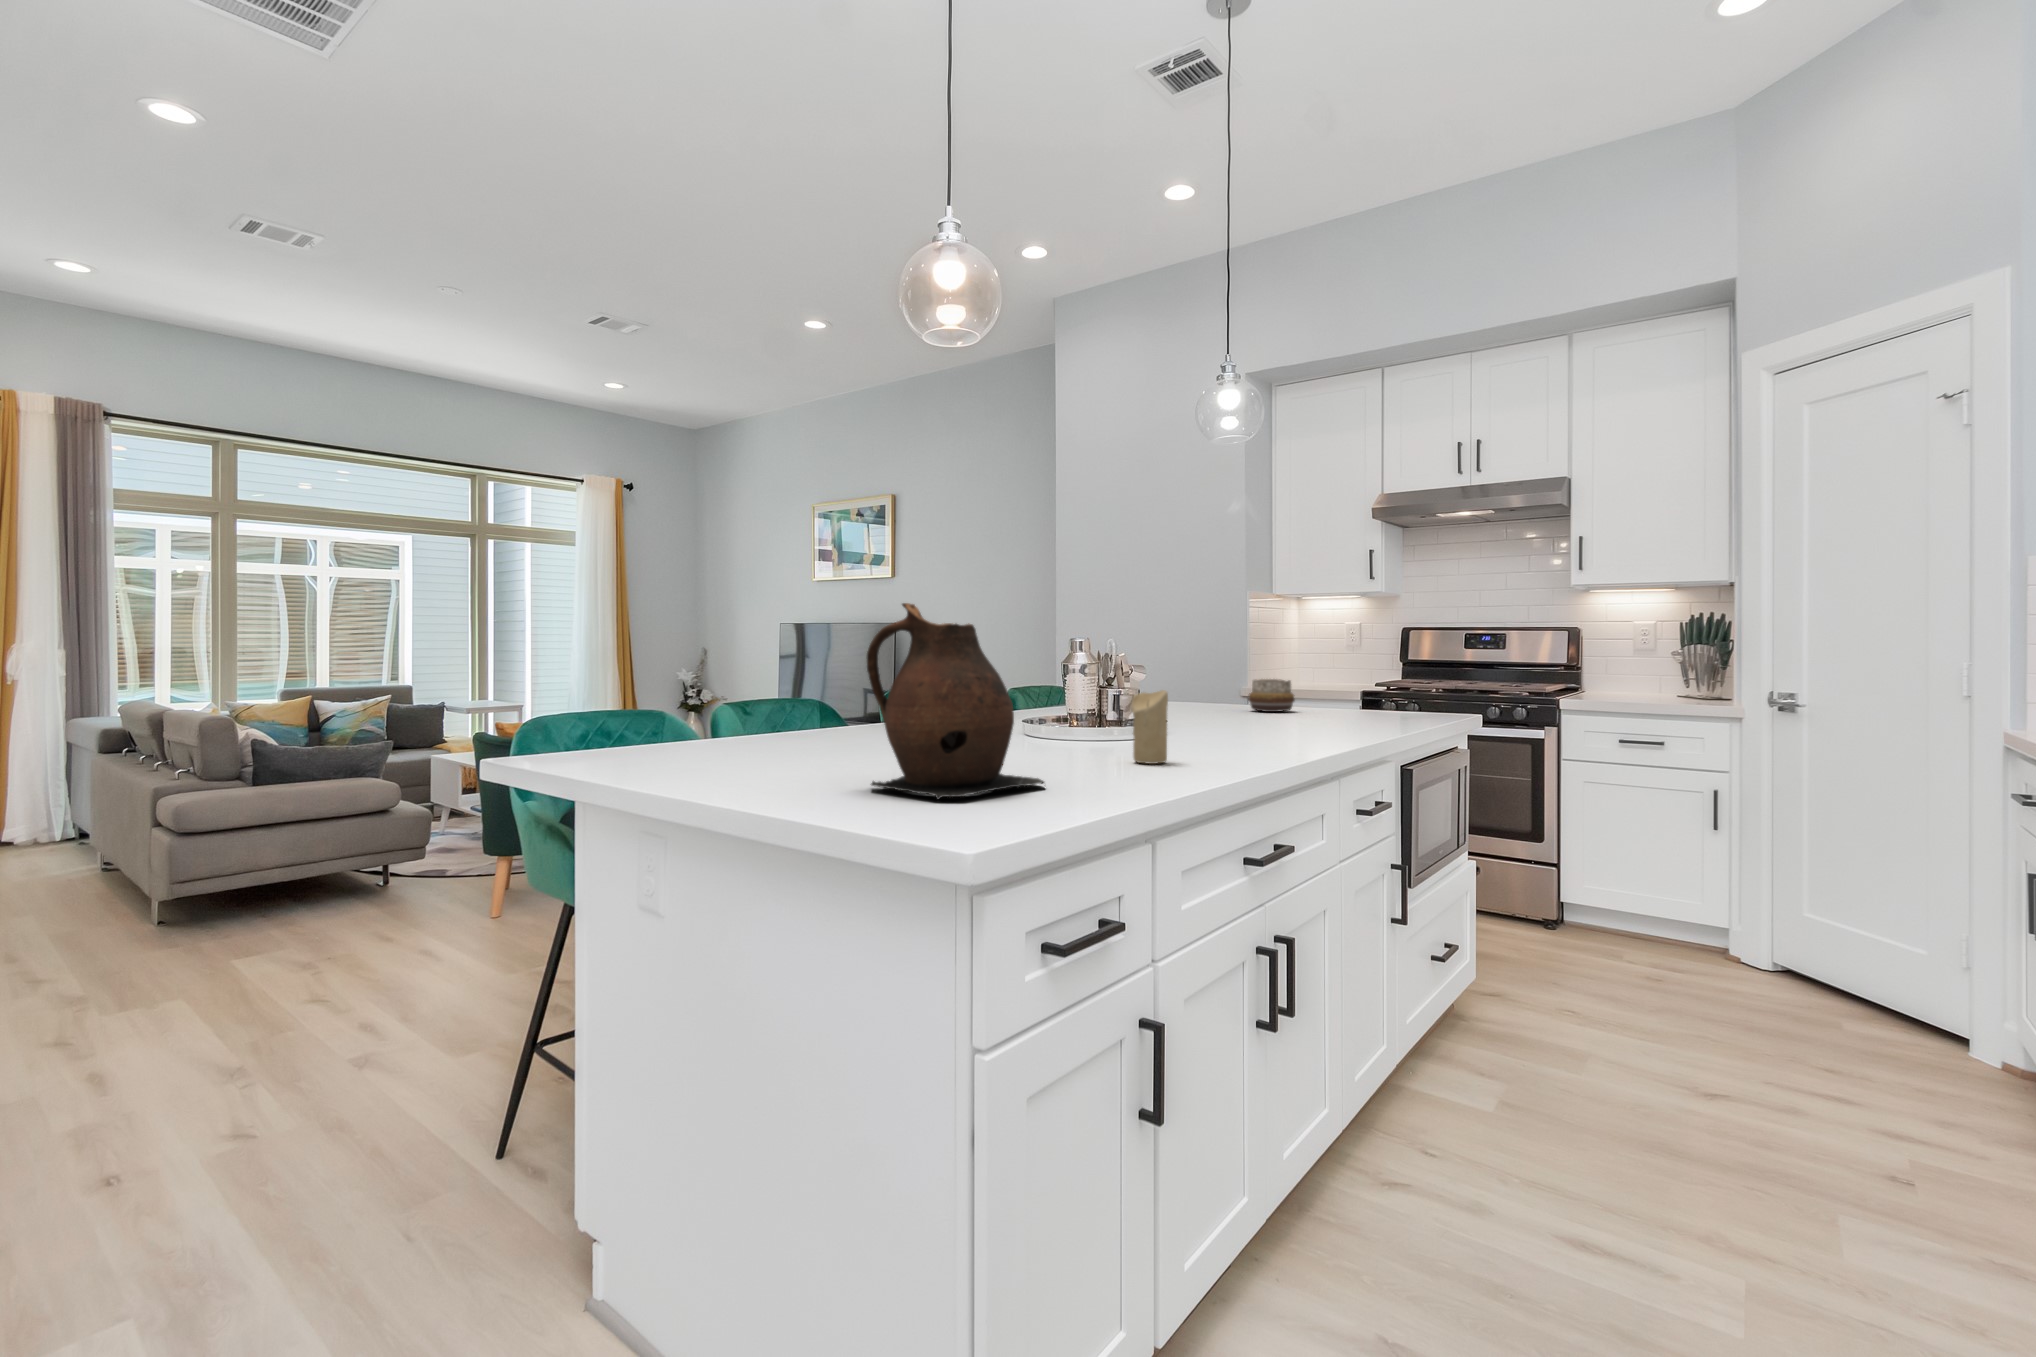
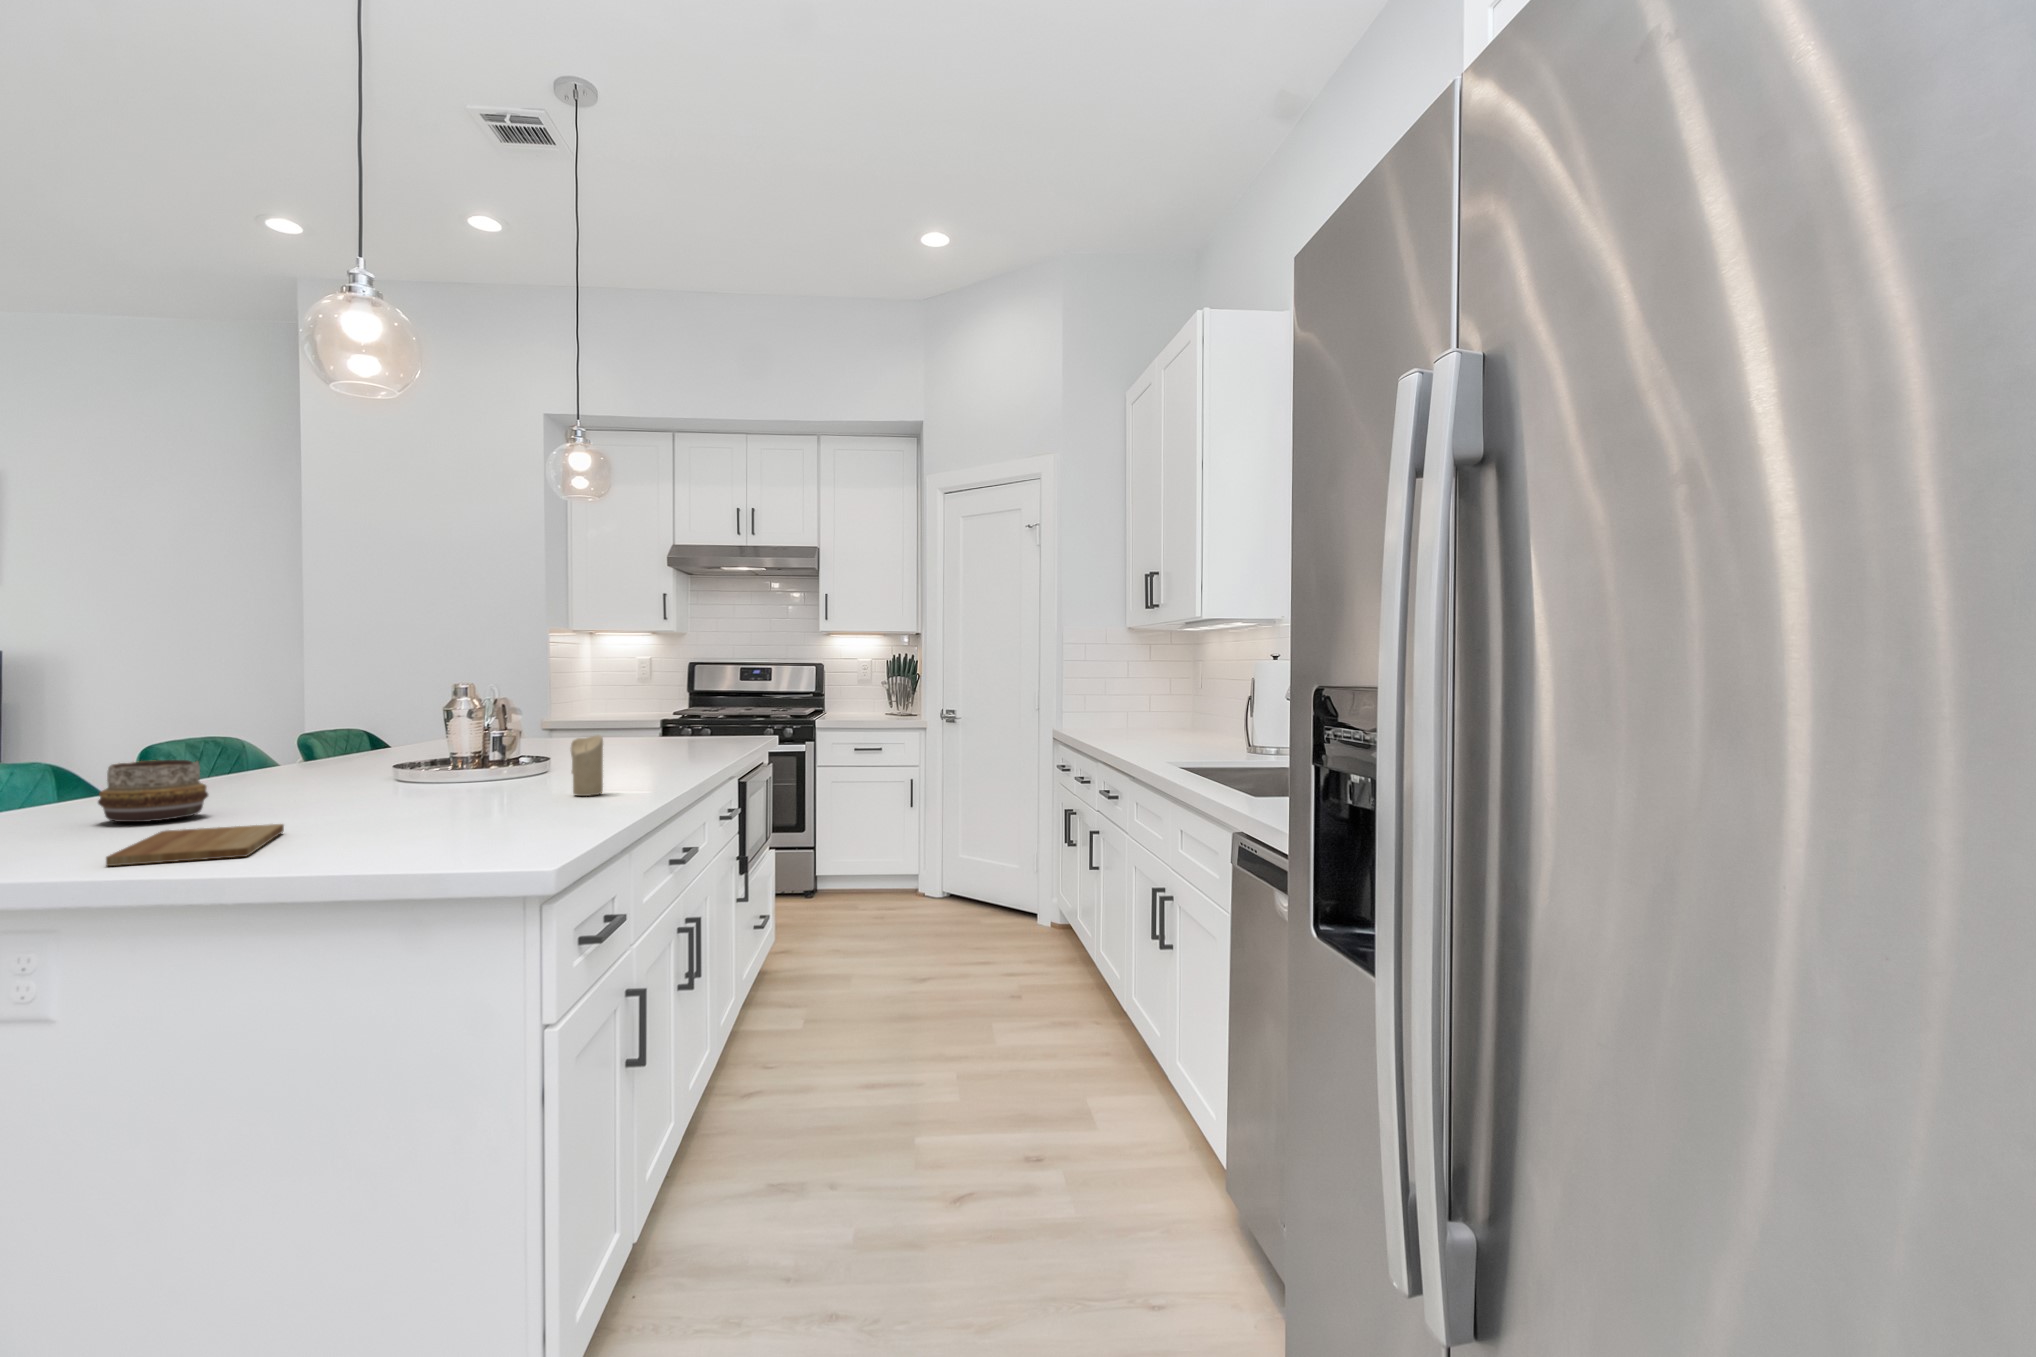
ceramic pitcher: present [867,603,1044,800] -> none [373,674,545,840]
decorative bowl: present [1248,679,1295,712] -> present [98,760,208,822]
cutting board: none [653,759,825,791] -> present [106,824,284,866]

